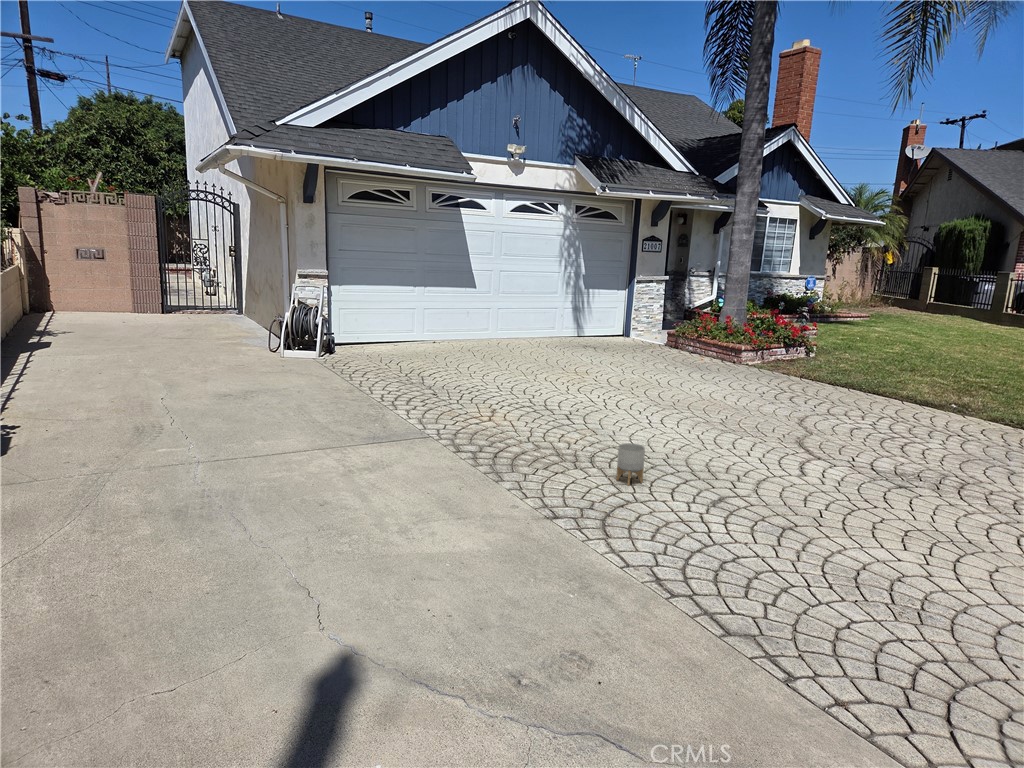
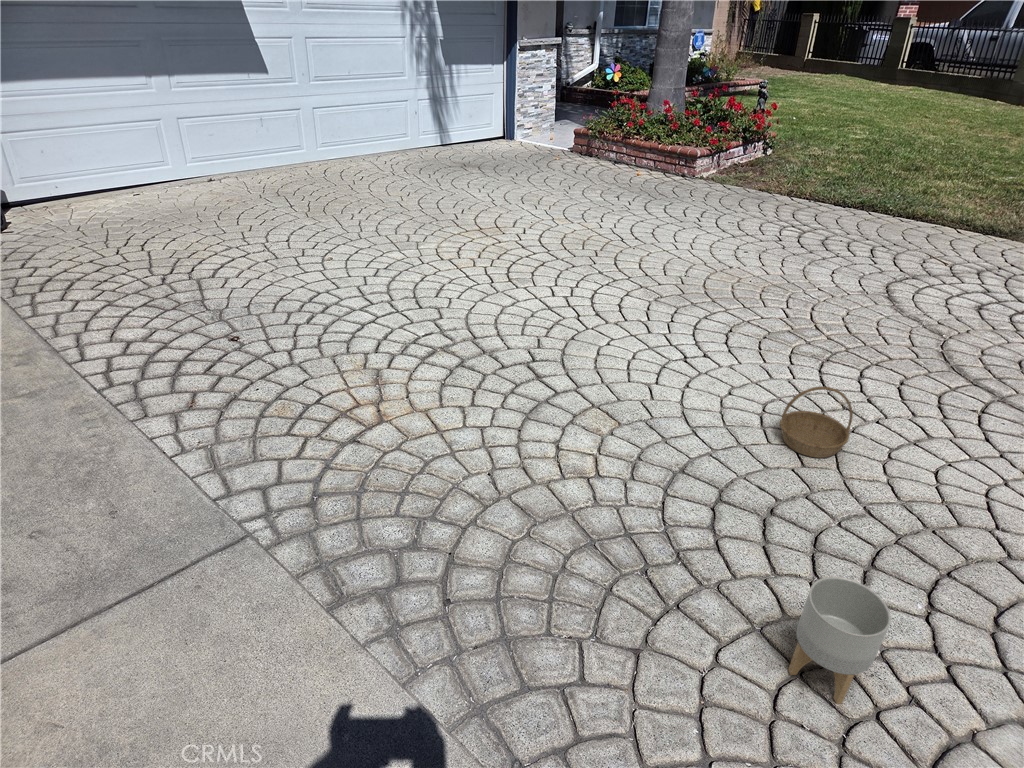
basket: none [672,415,703,449] -> present [780,386,853,458]

